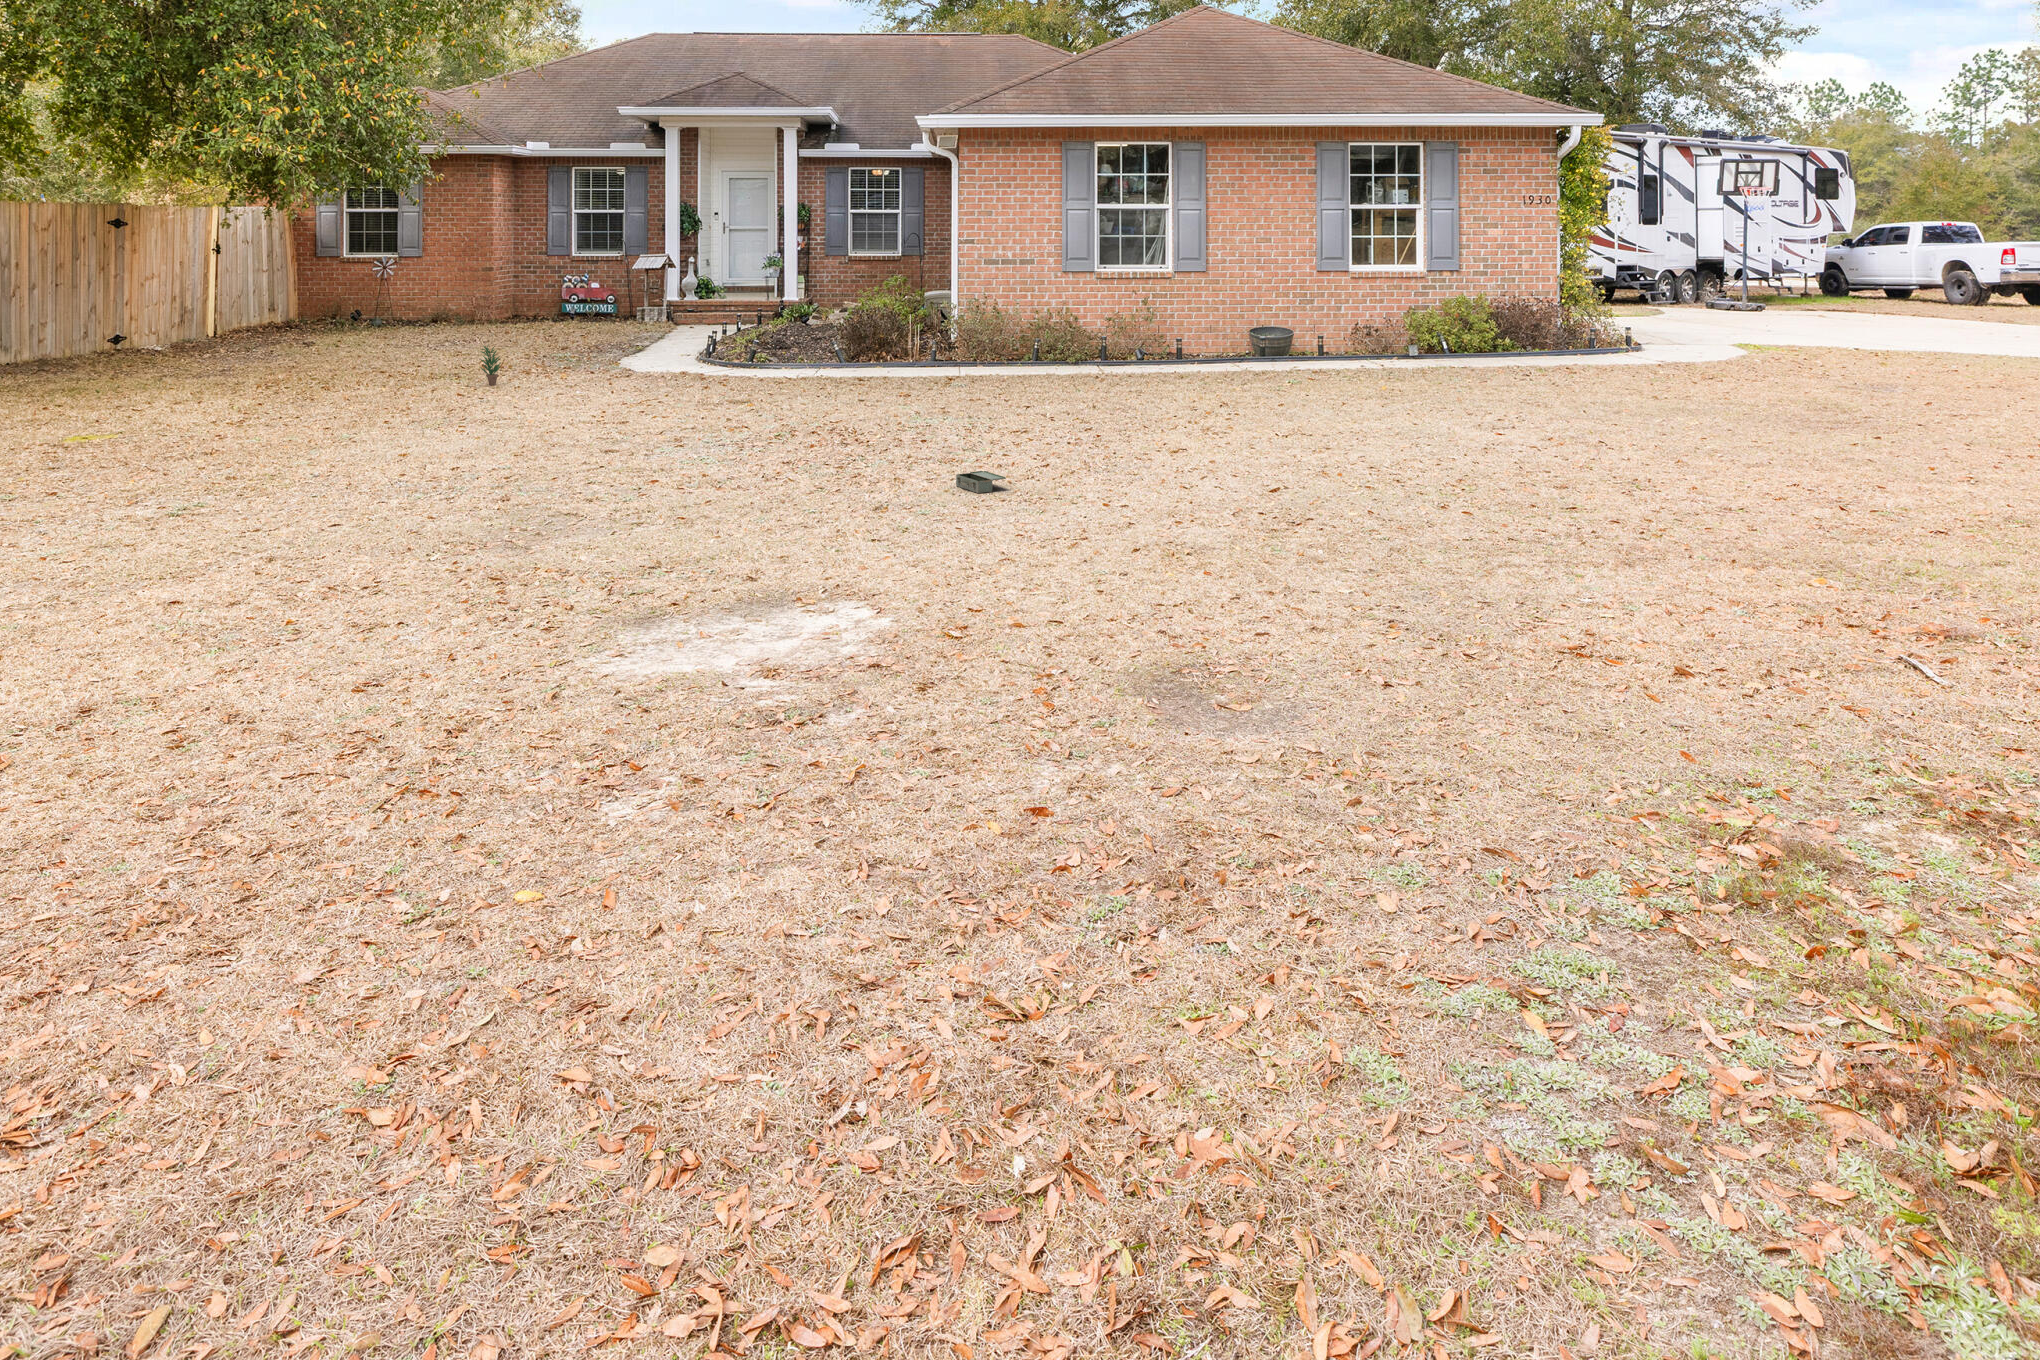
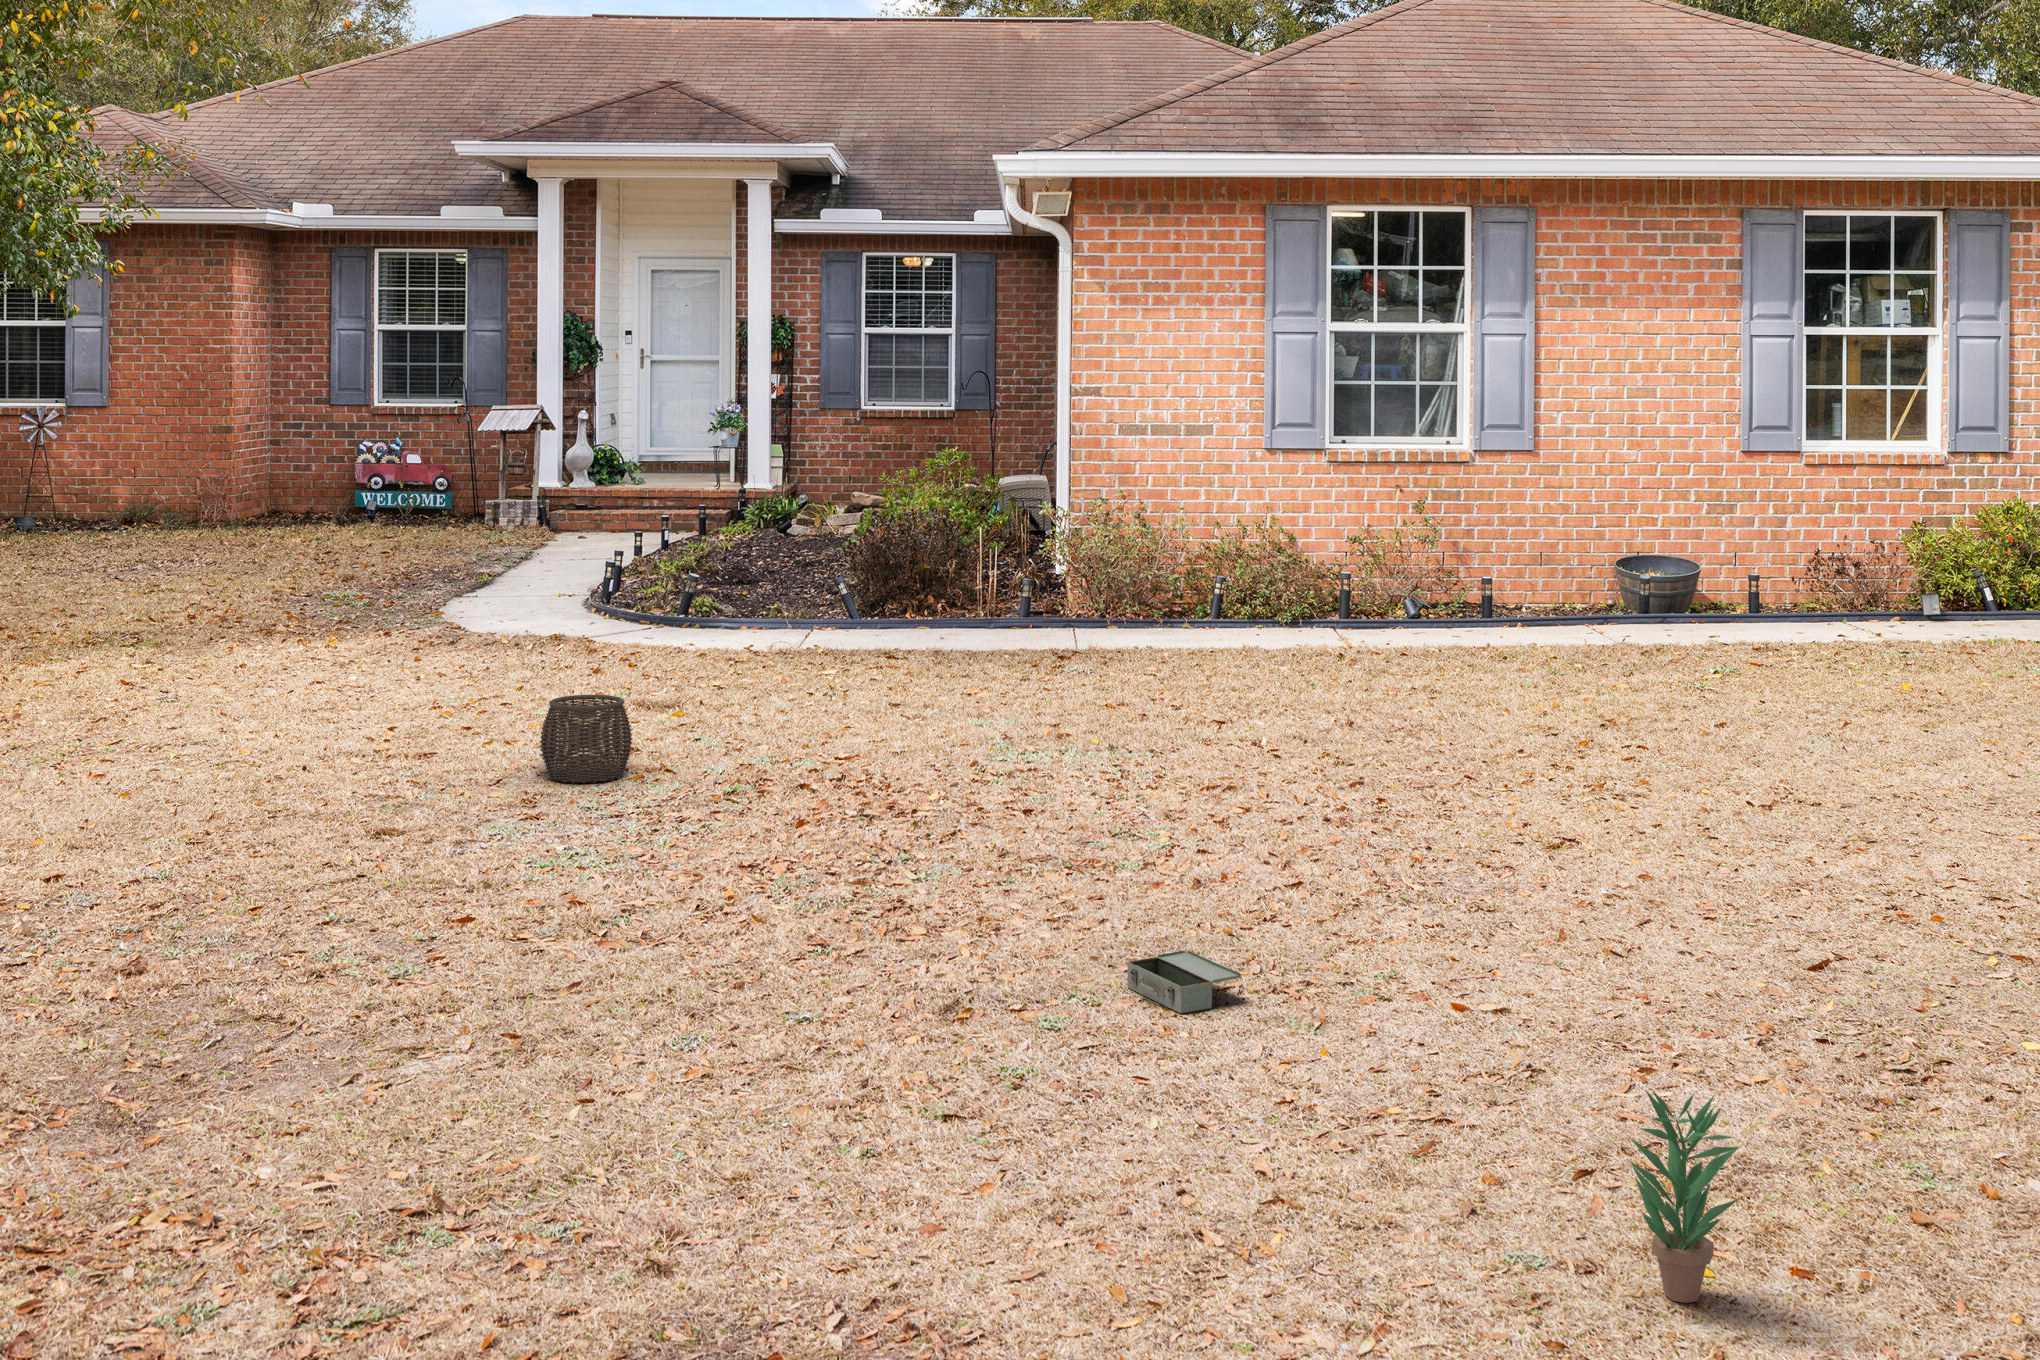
potted plant: present [480,345,501,385] -> present [1628,1090,1741,1303]
woven basket: none [682,382,728,423] -> present [540,695,632,783]

